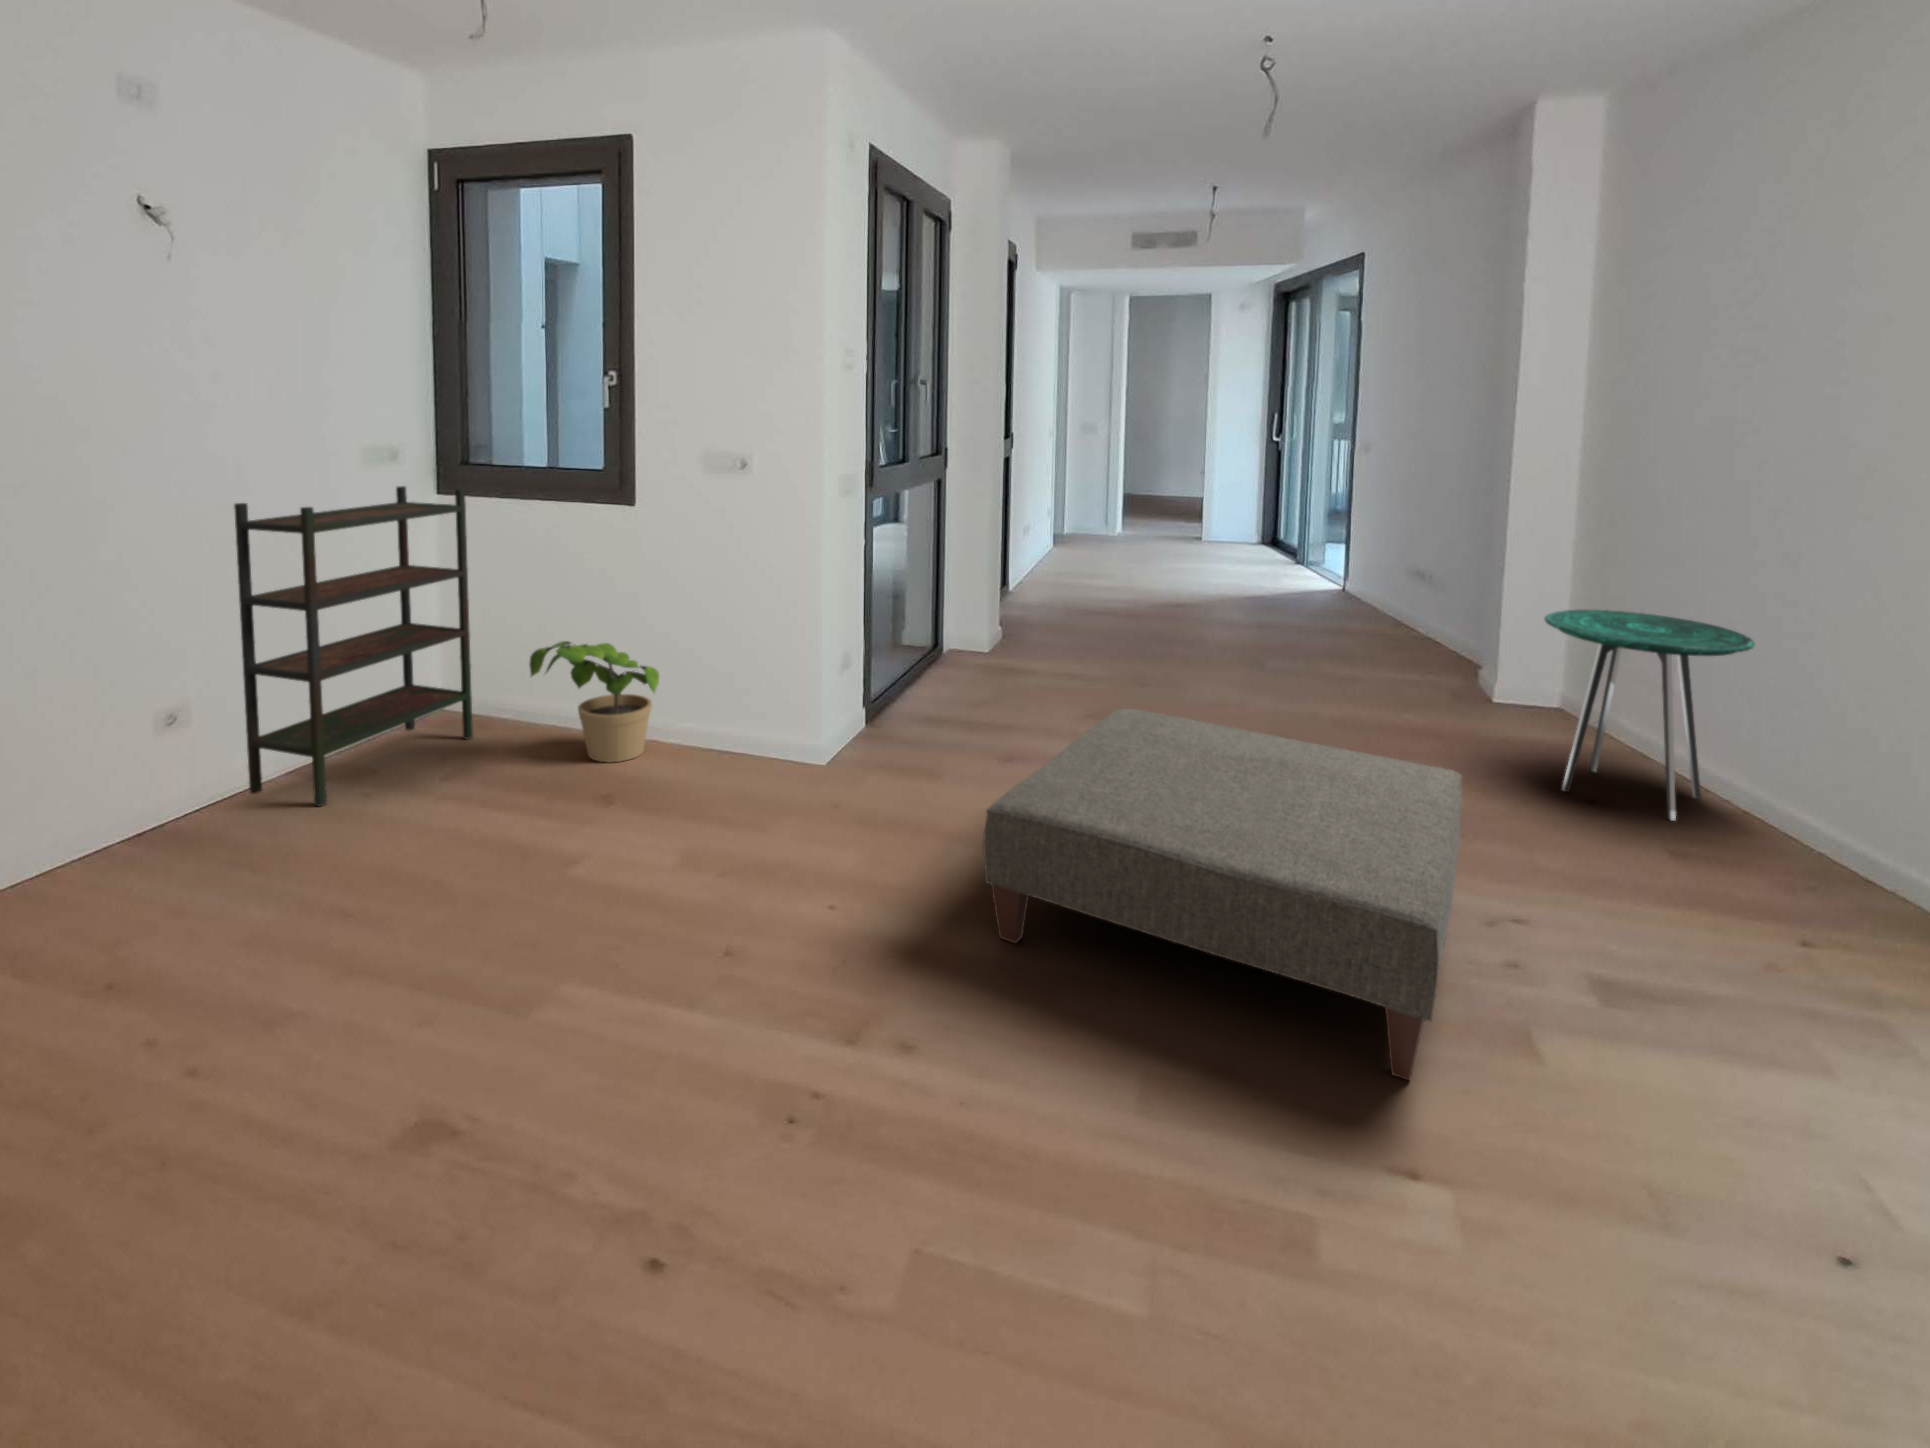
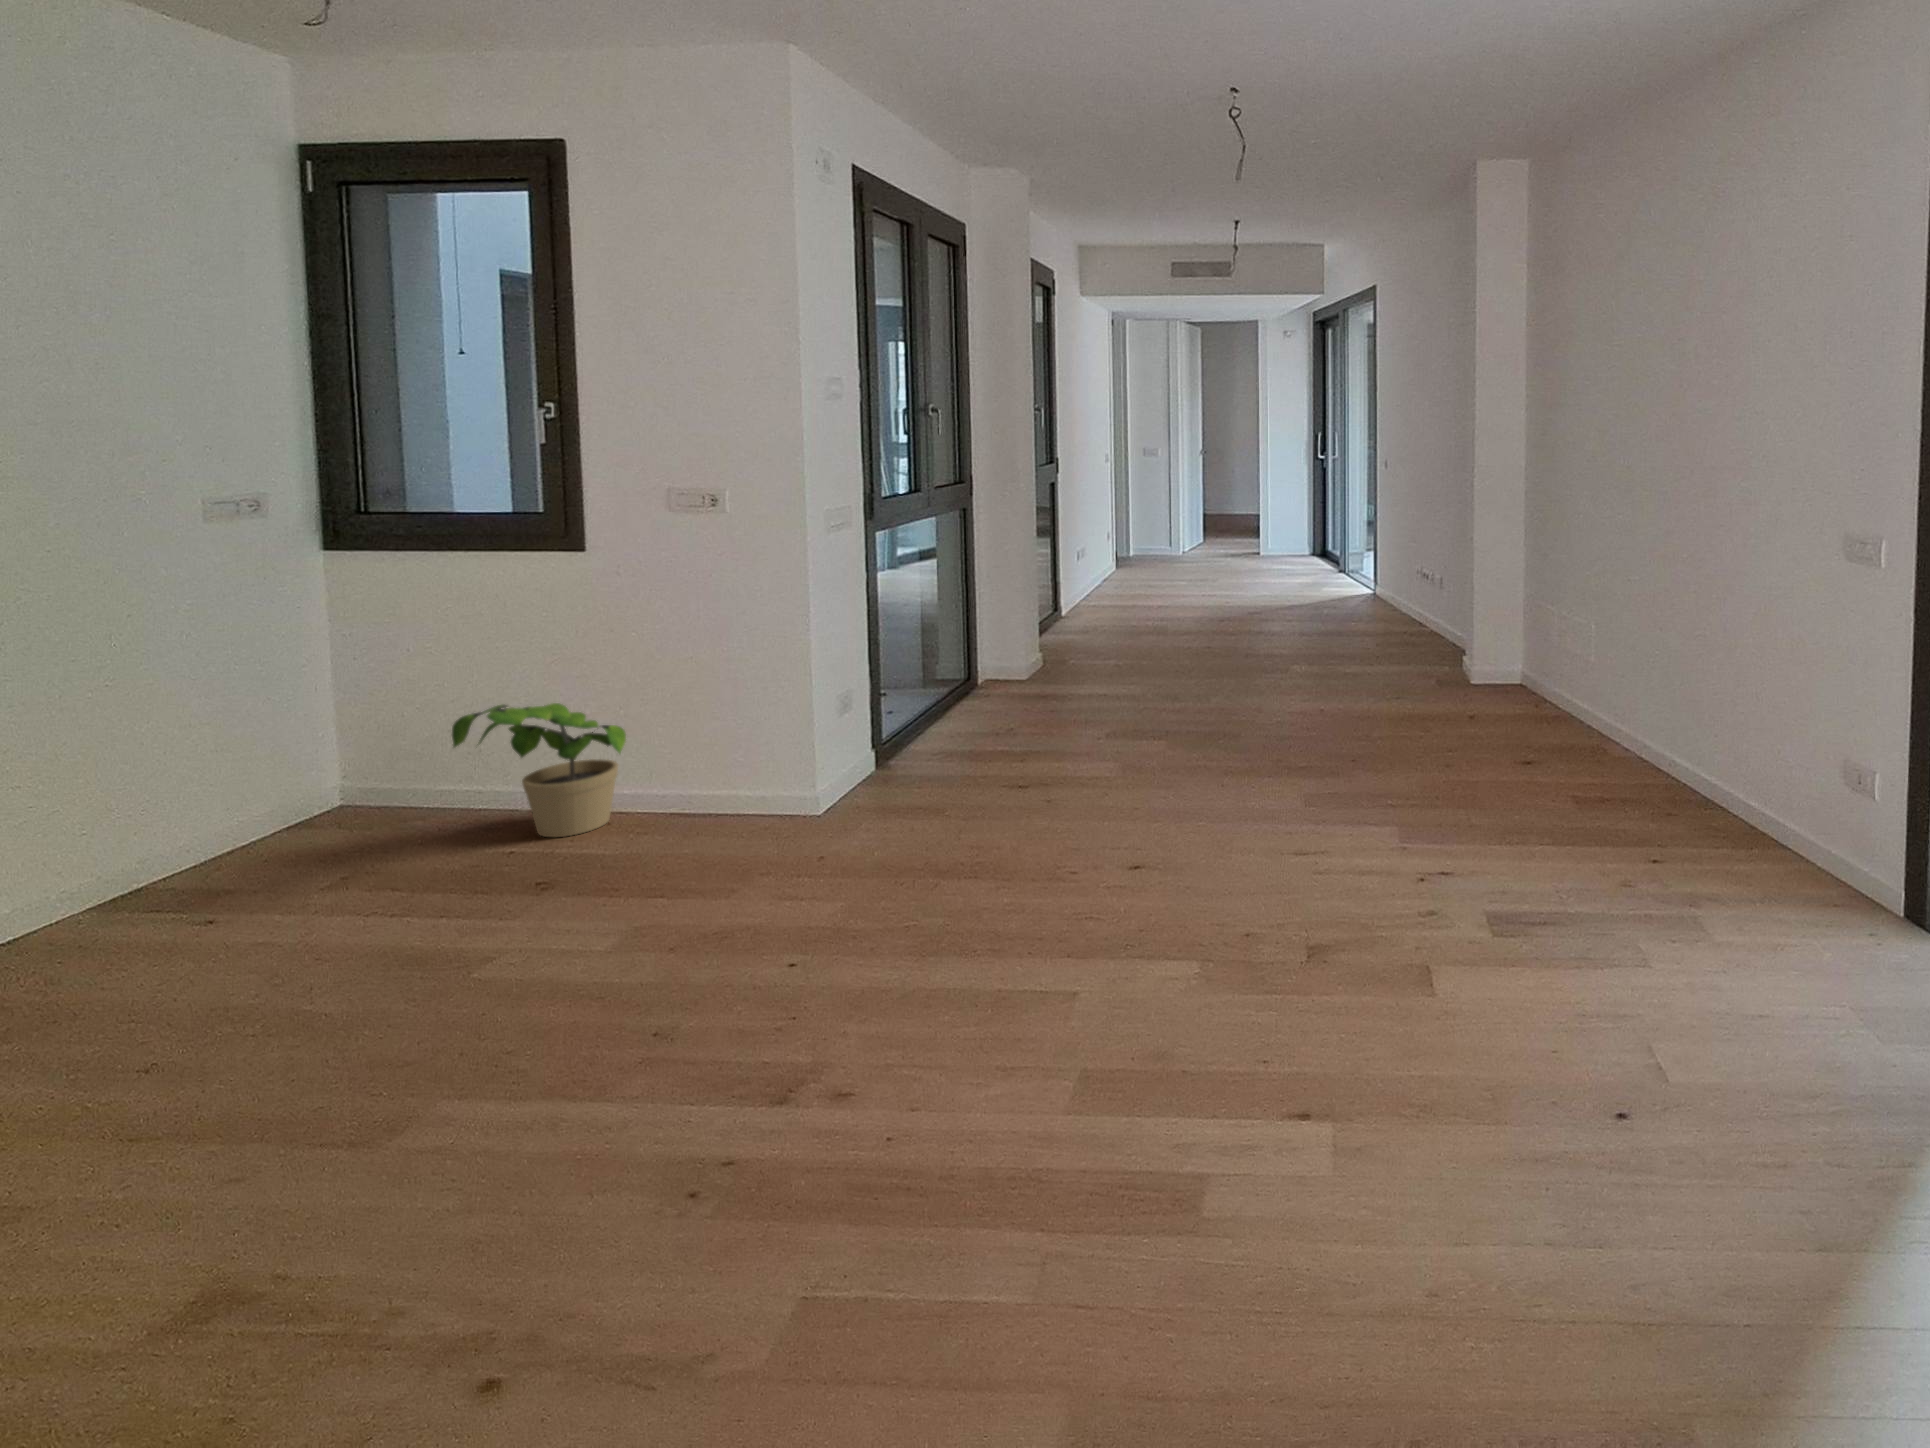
bookshelf: present [234,486,473,806] -> none [6,542,381,935]
side table: present [1545,610,1755,821] -> none [1482,590,1622,757]
ottoman: present [983,709,1462,1080] -> none [960,712,1392,982]

